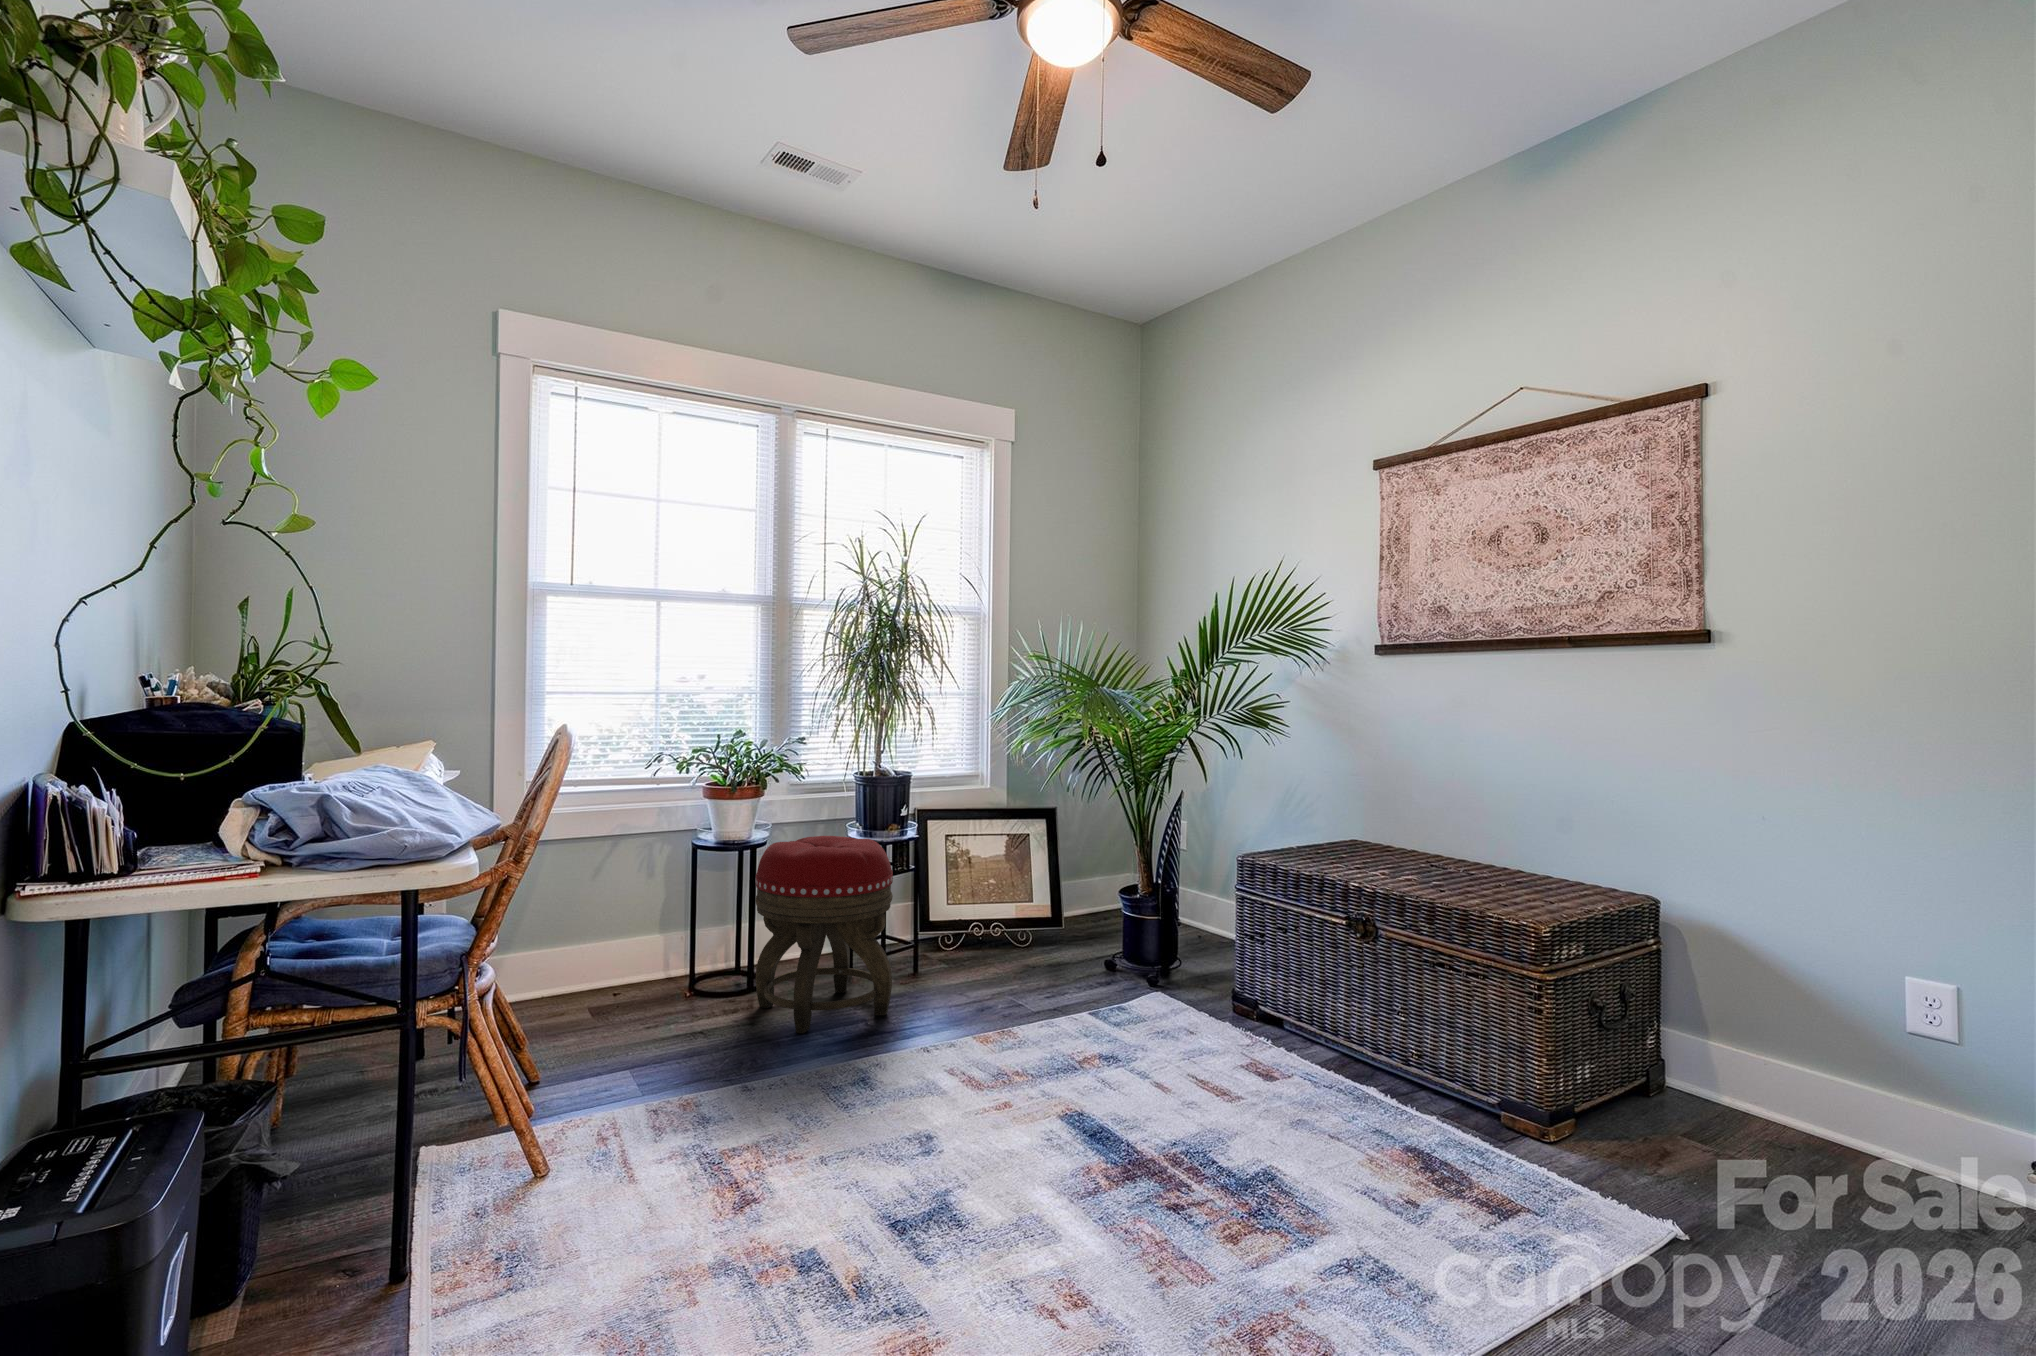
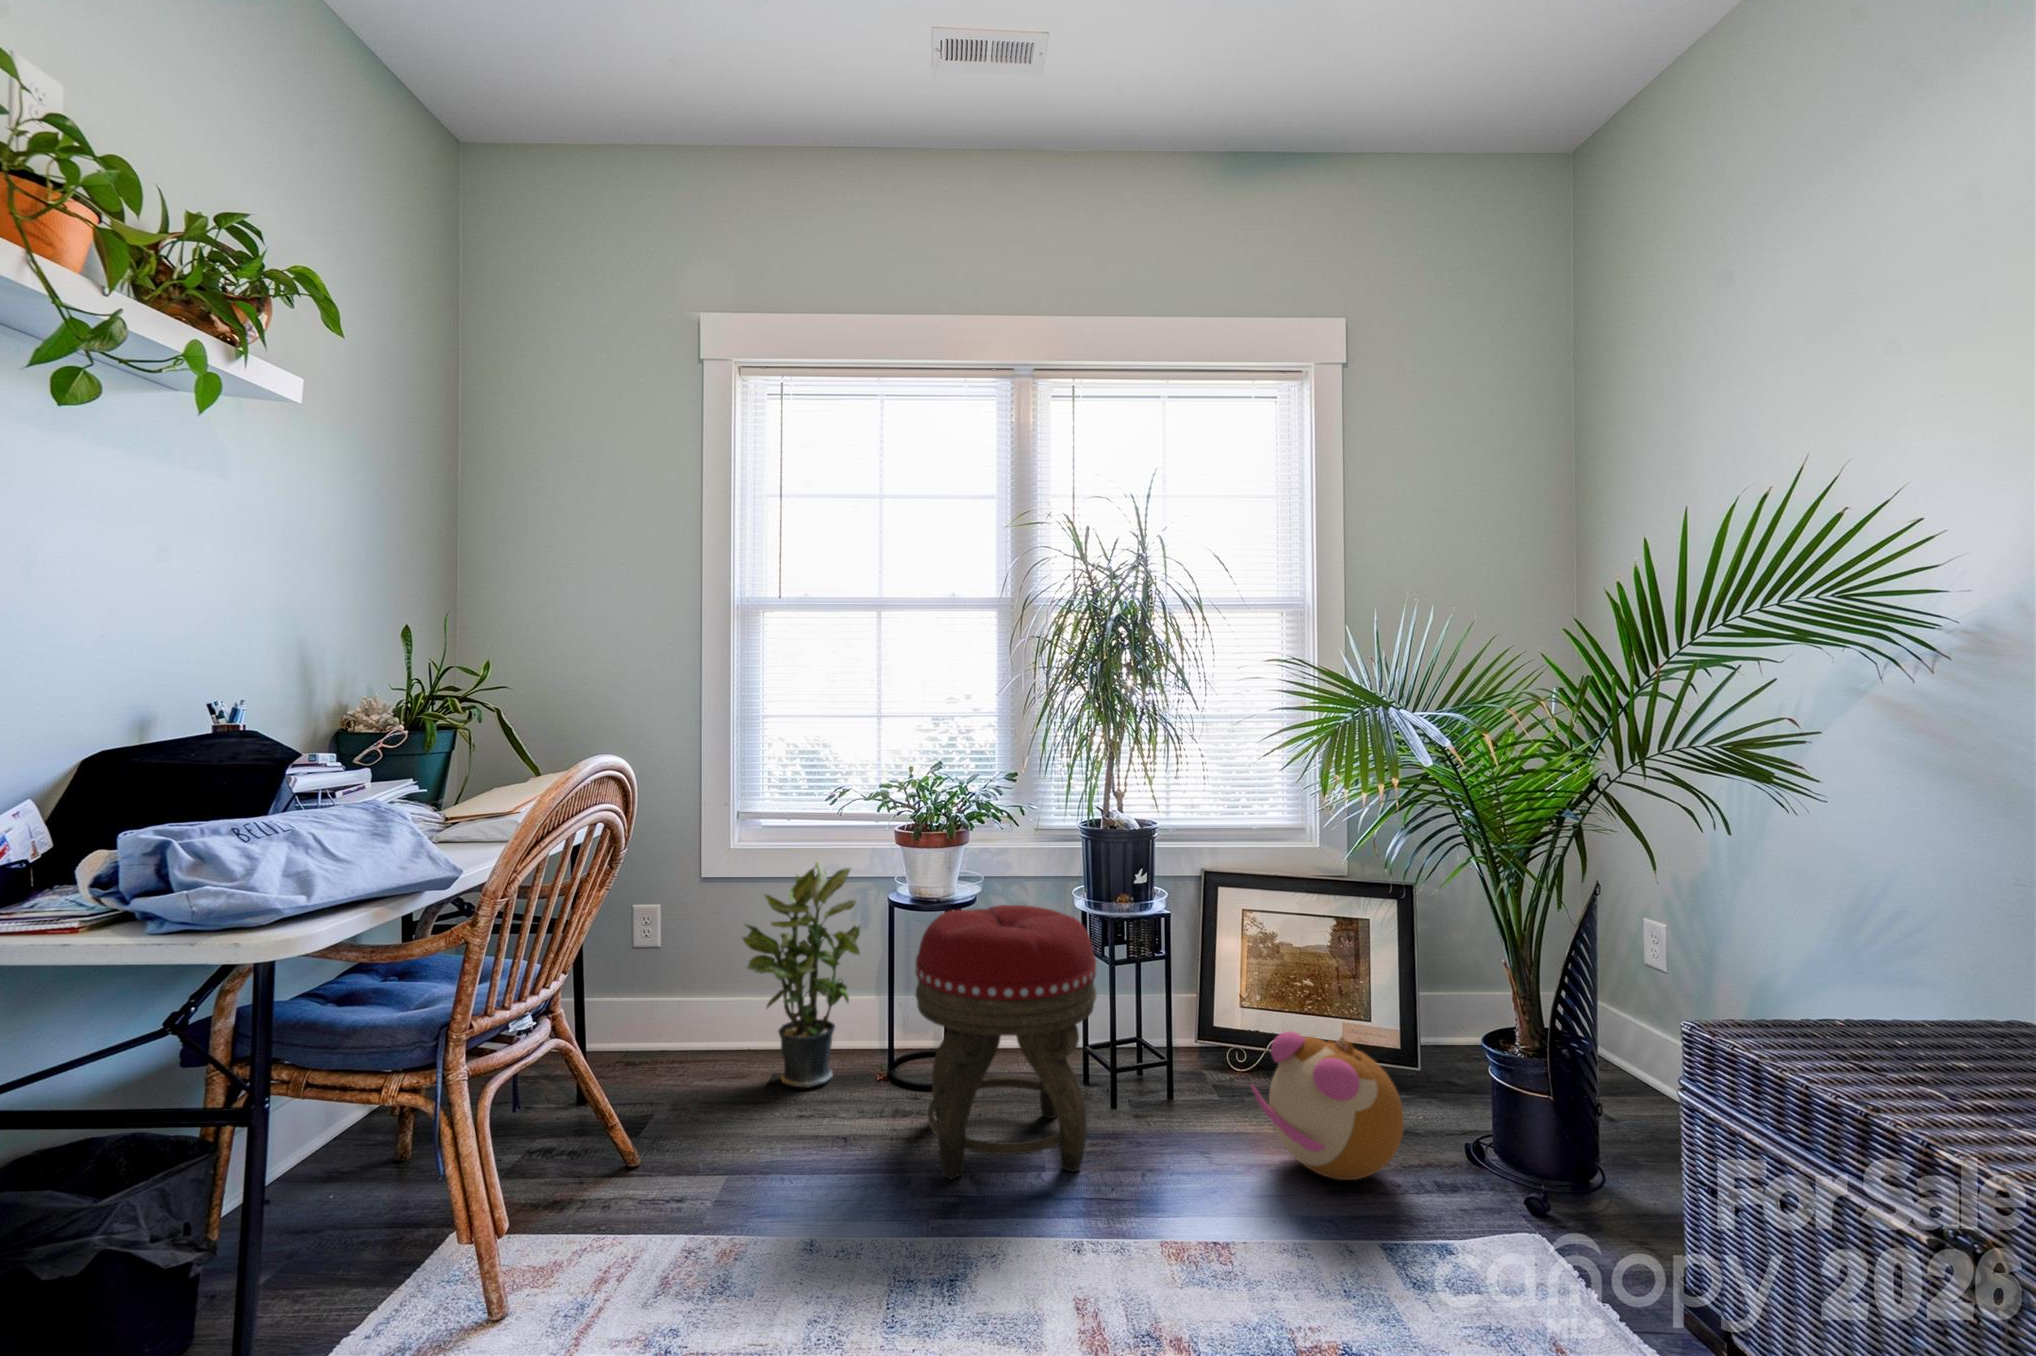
potted plant: none [566,817,673,1008] -> present [743,862,860,1088]
plush toy: none [990,900,1085,990] -> present [1251,1031,1404,1180]

